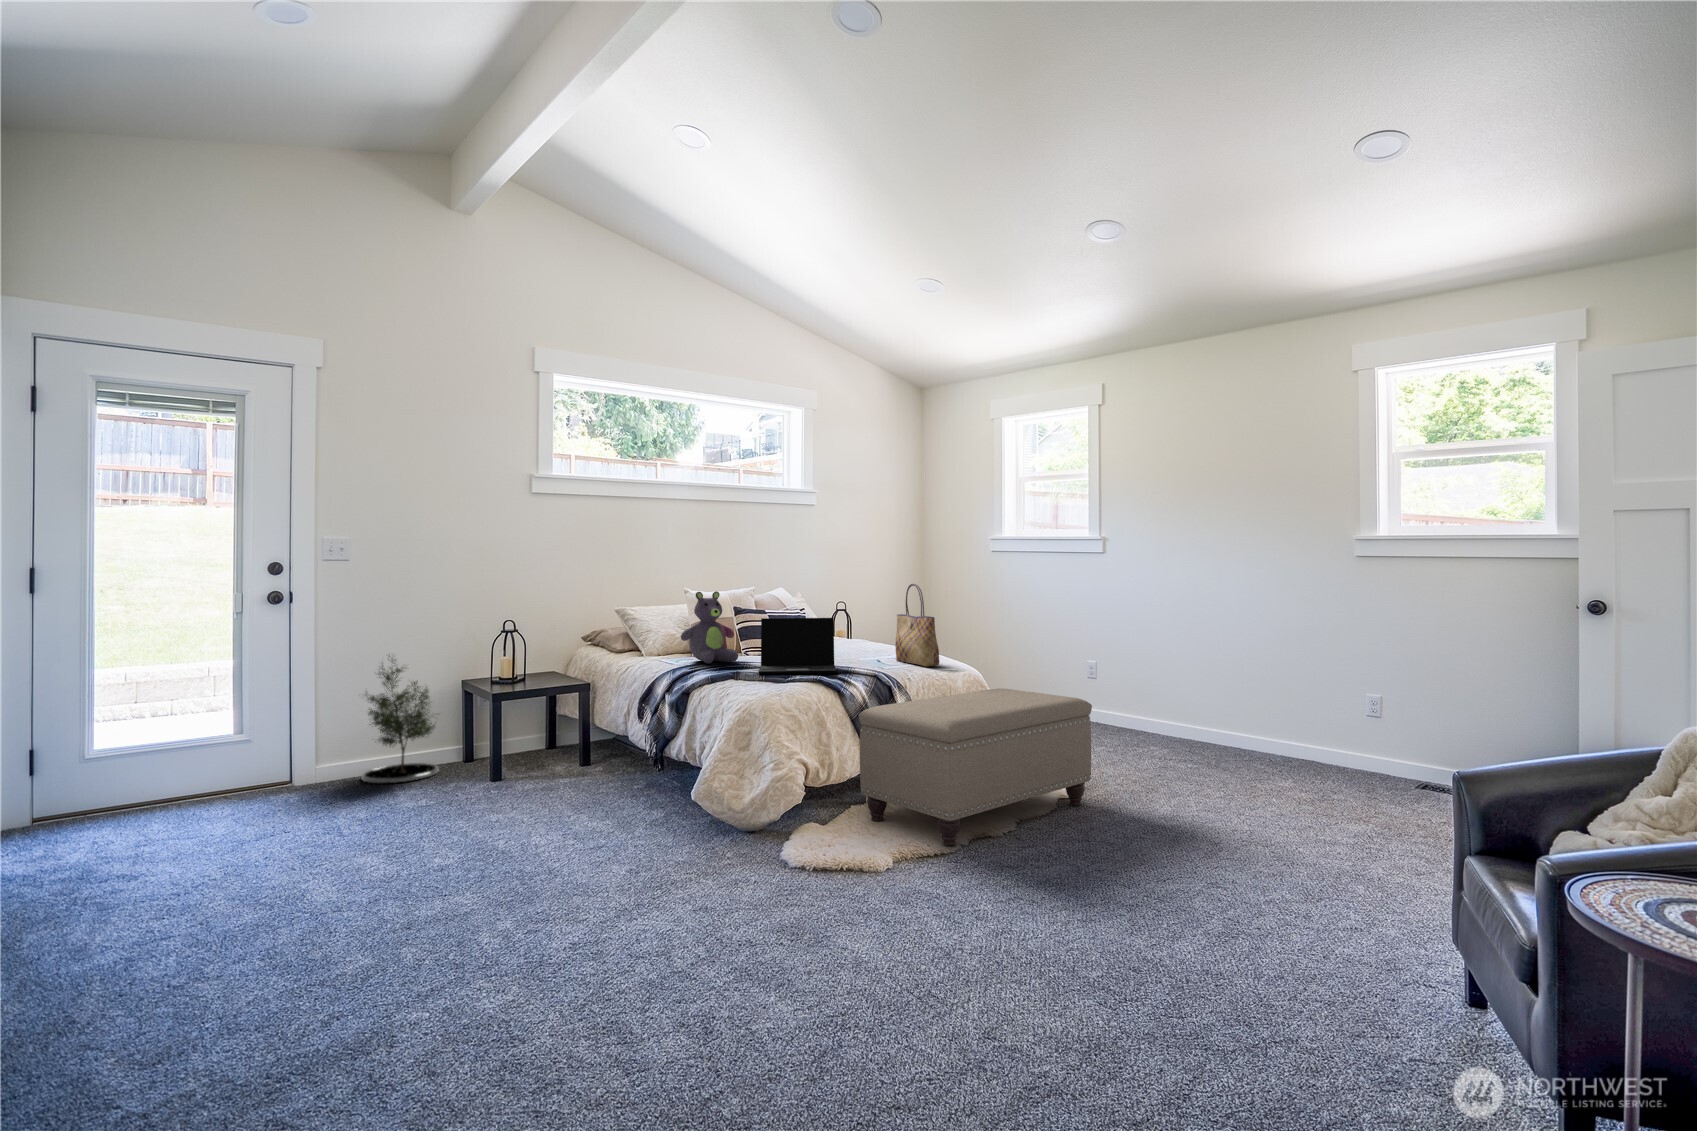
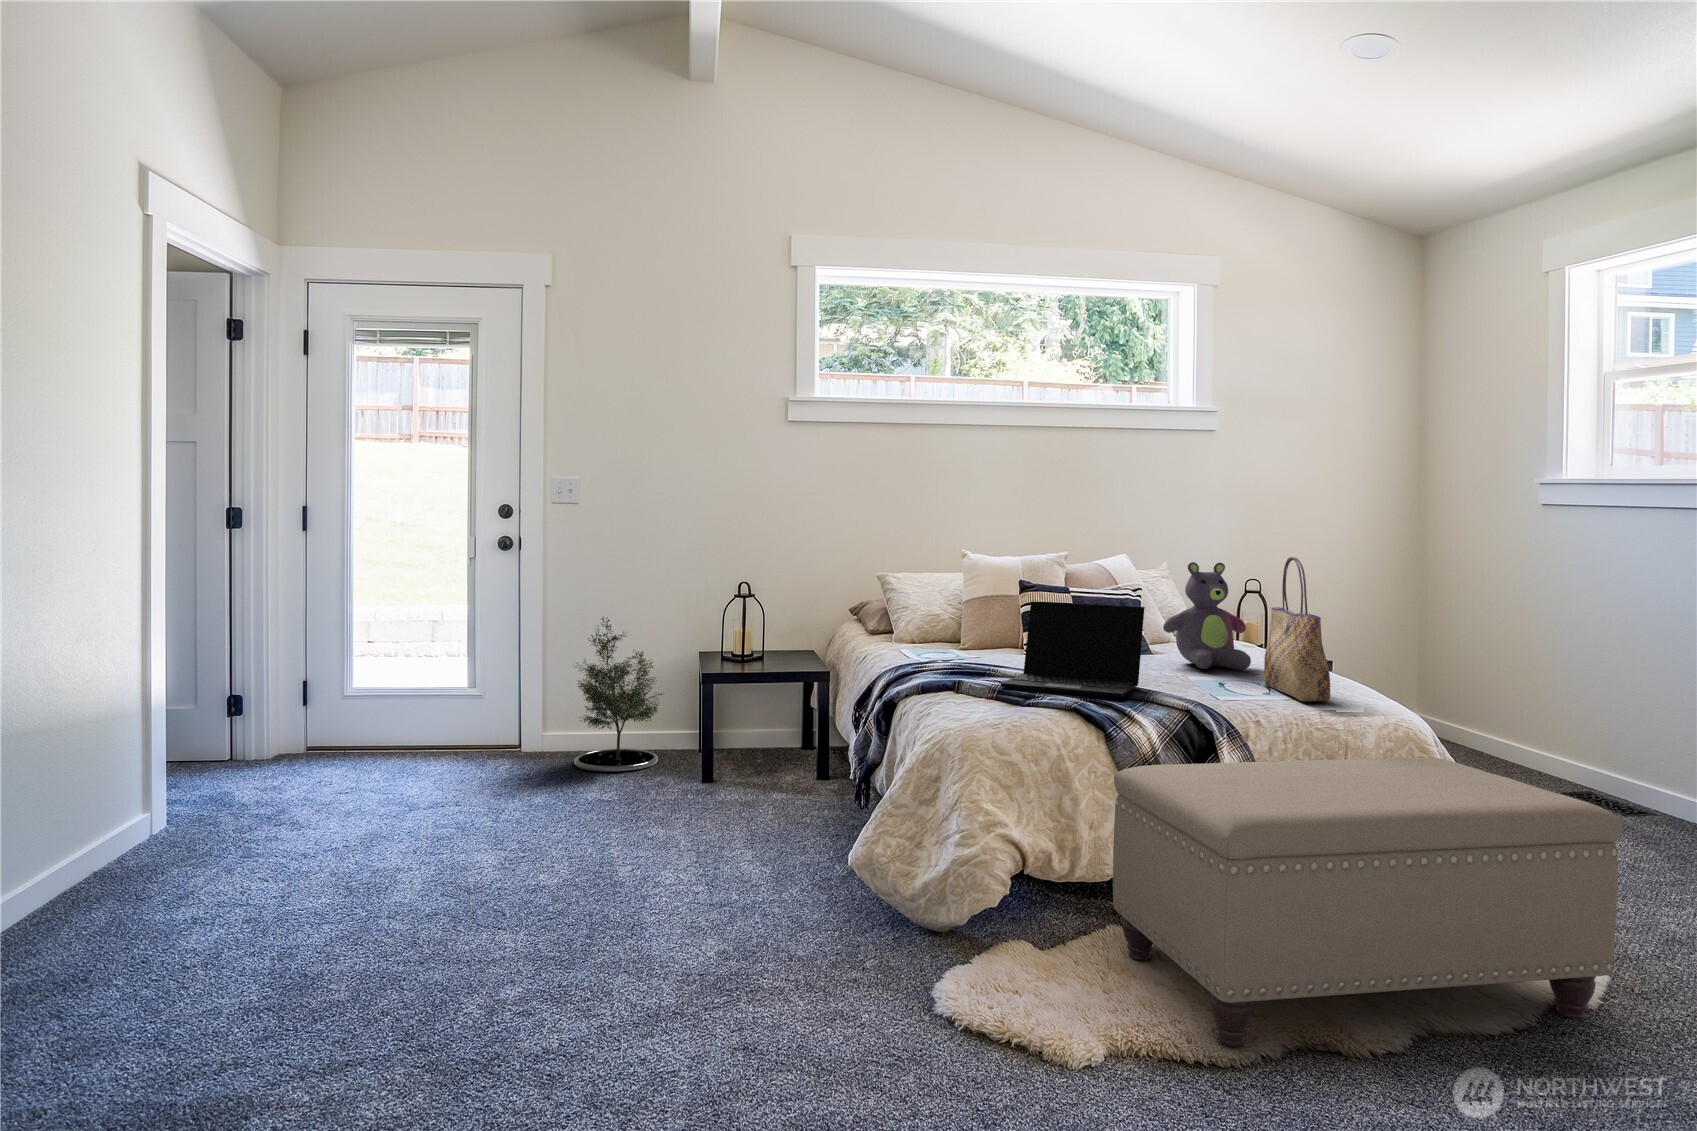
stuffed bear: present [681,591,738,664] -> present [1163,562,1251,669]

